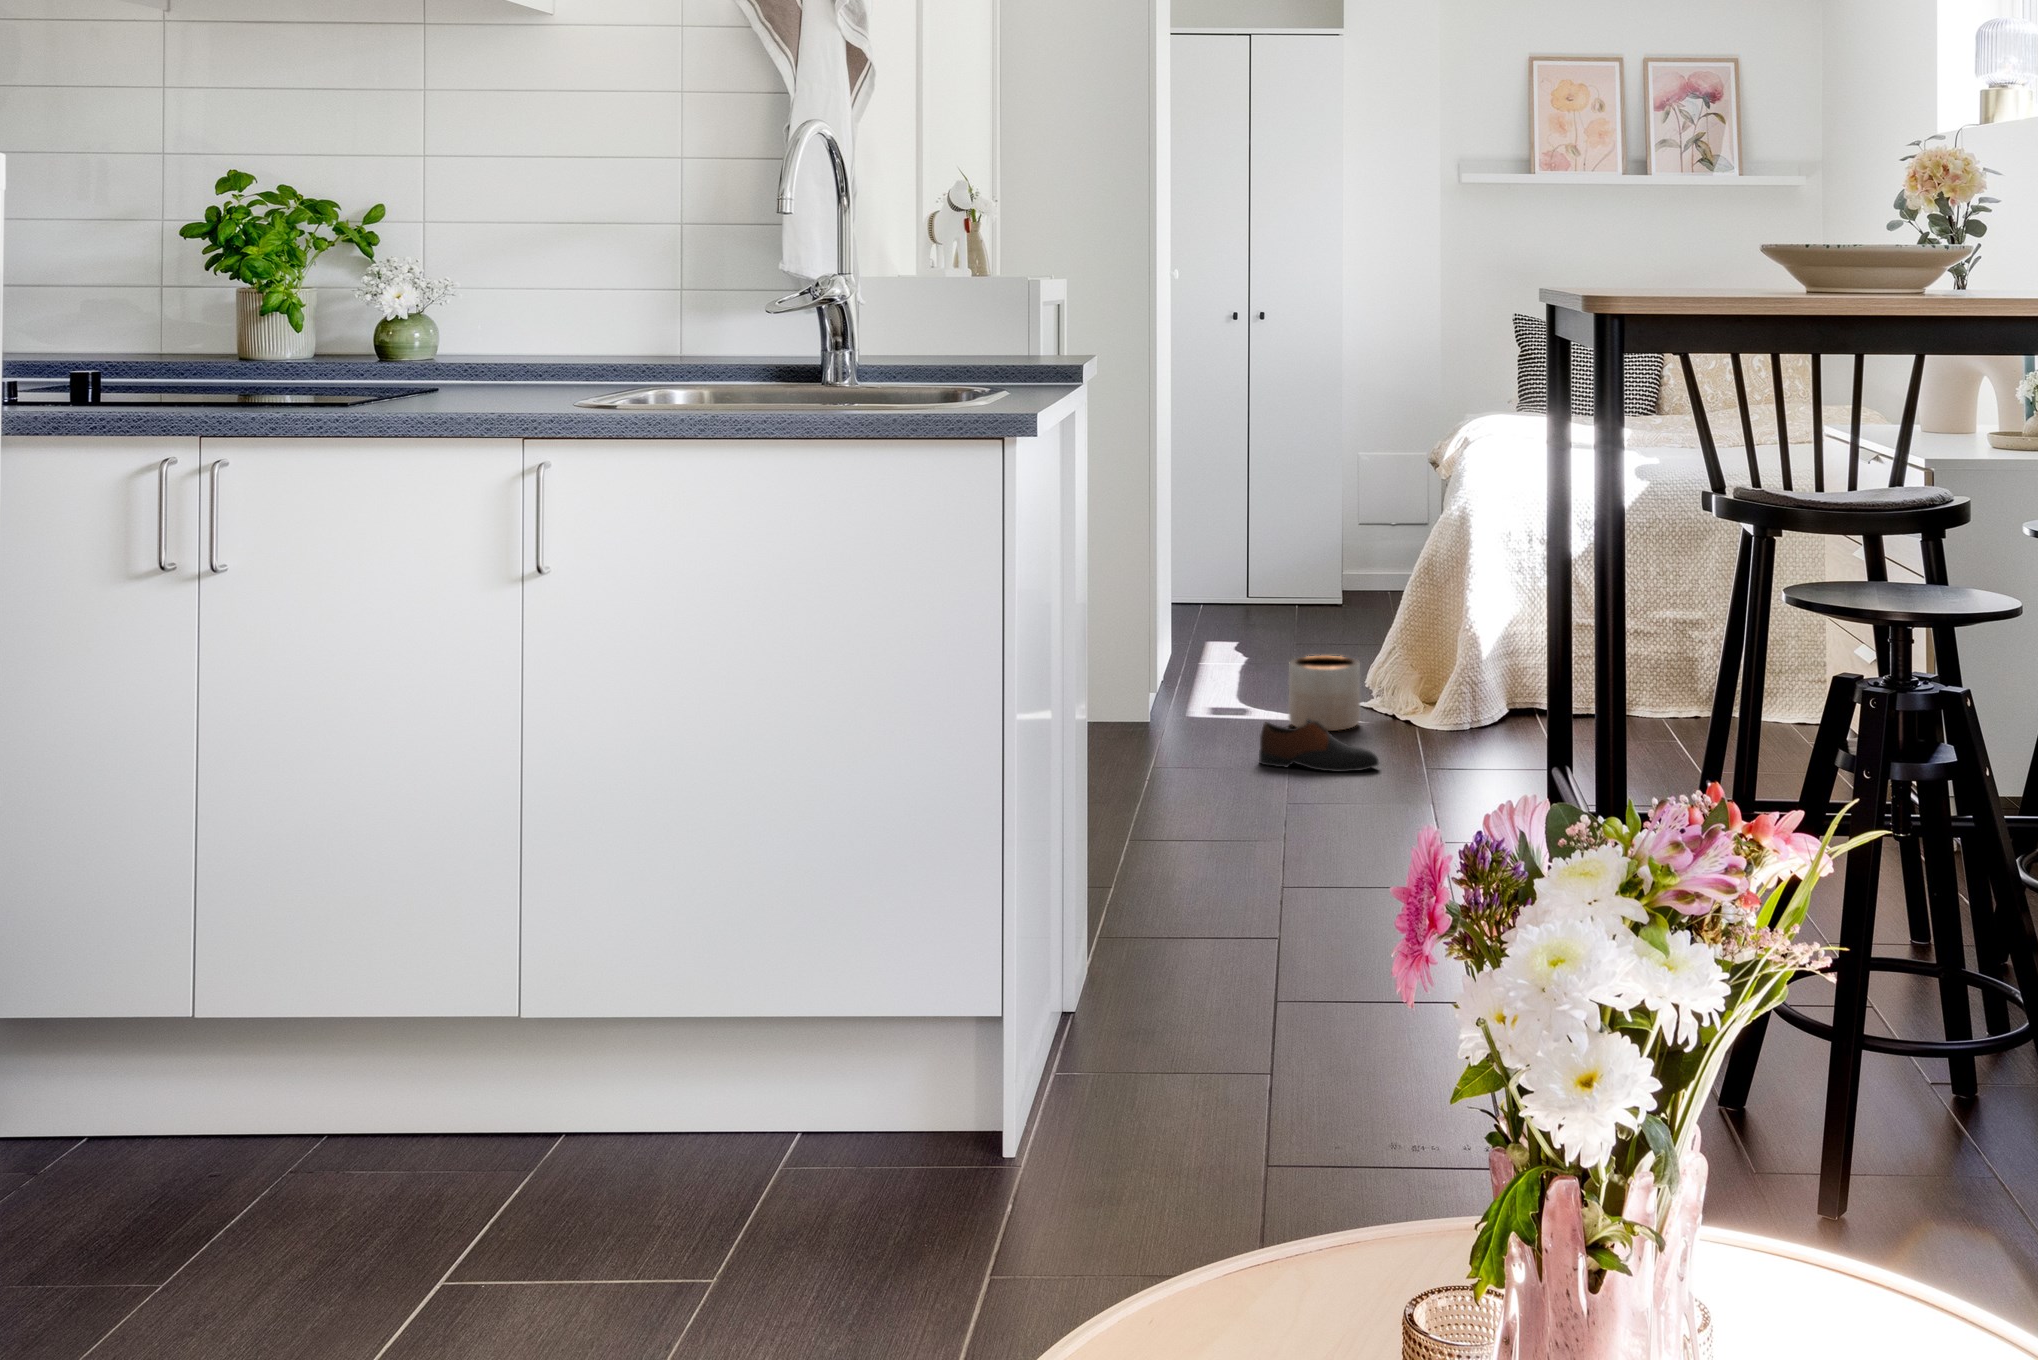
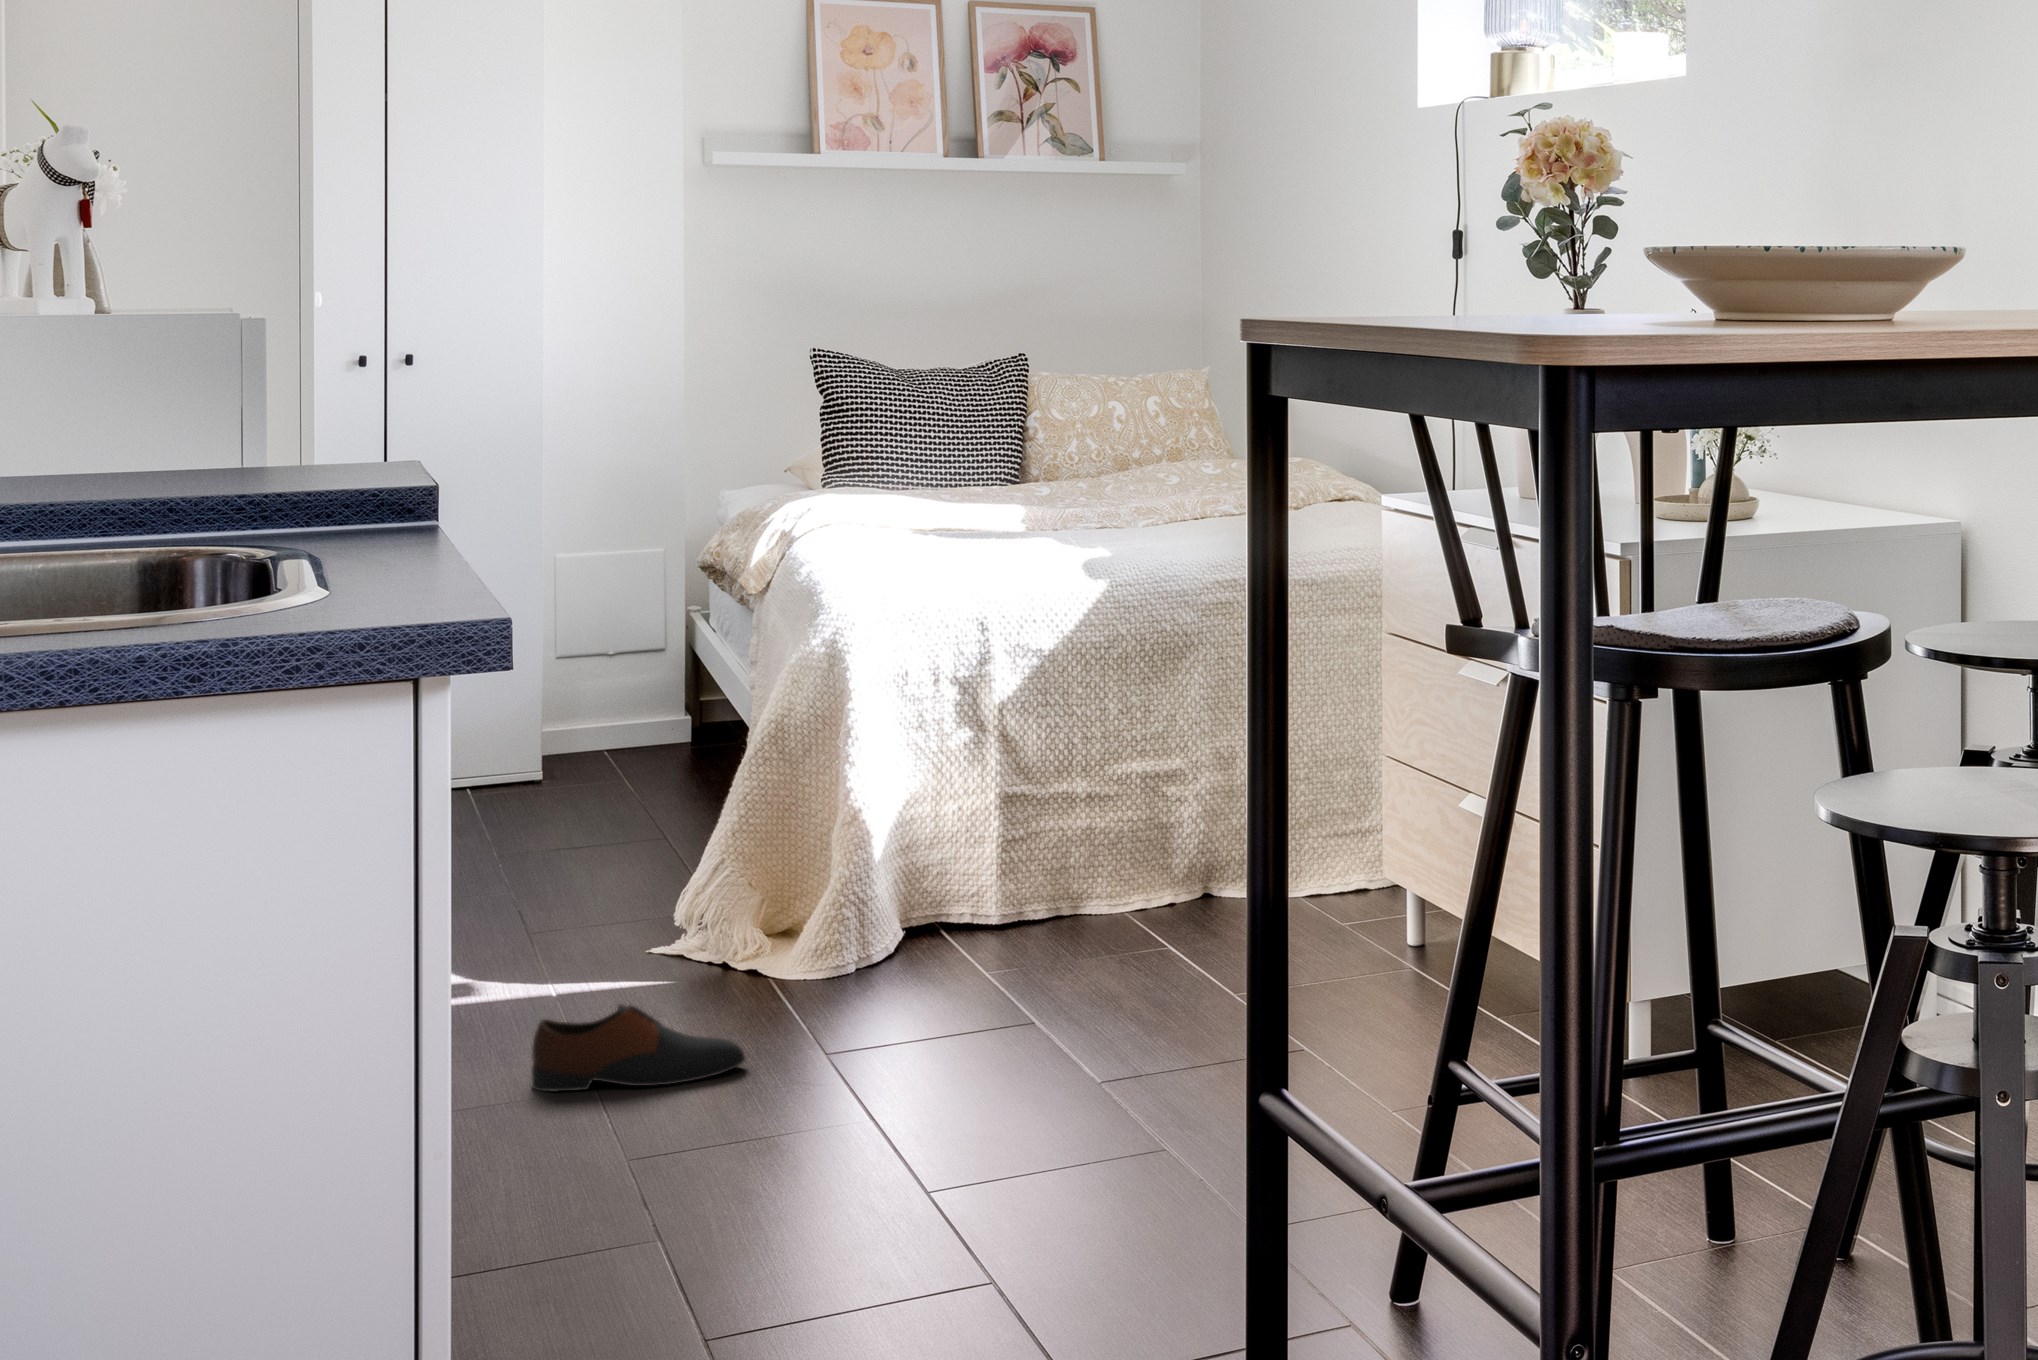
planter: present [1289,656,1360,731] -> none [552,886,675,1013]

